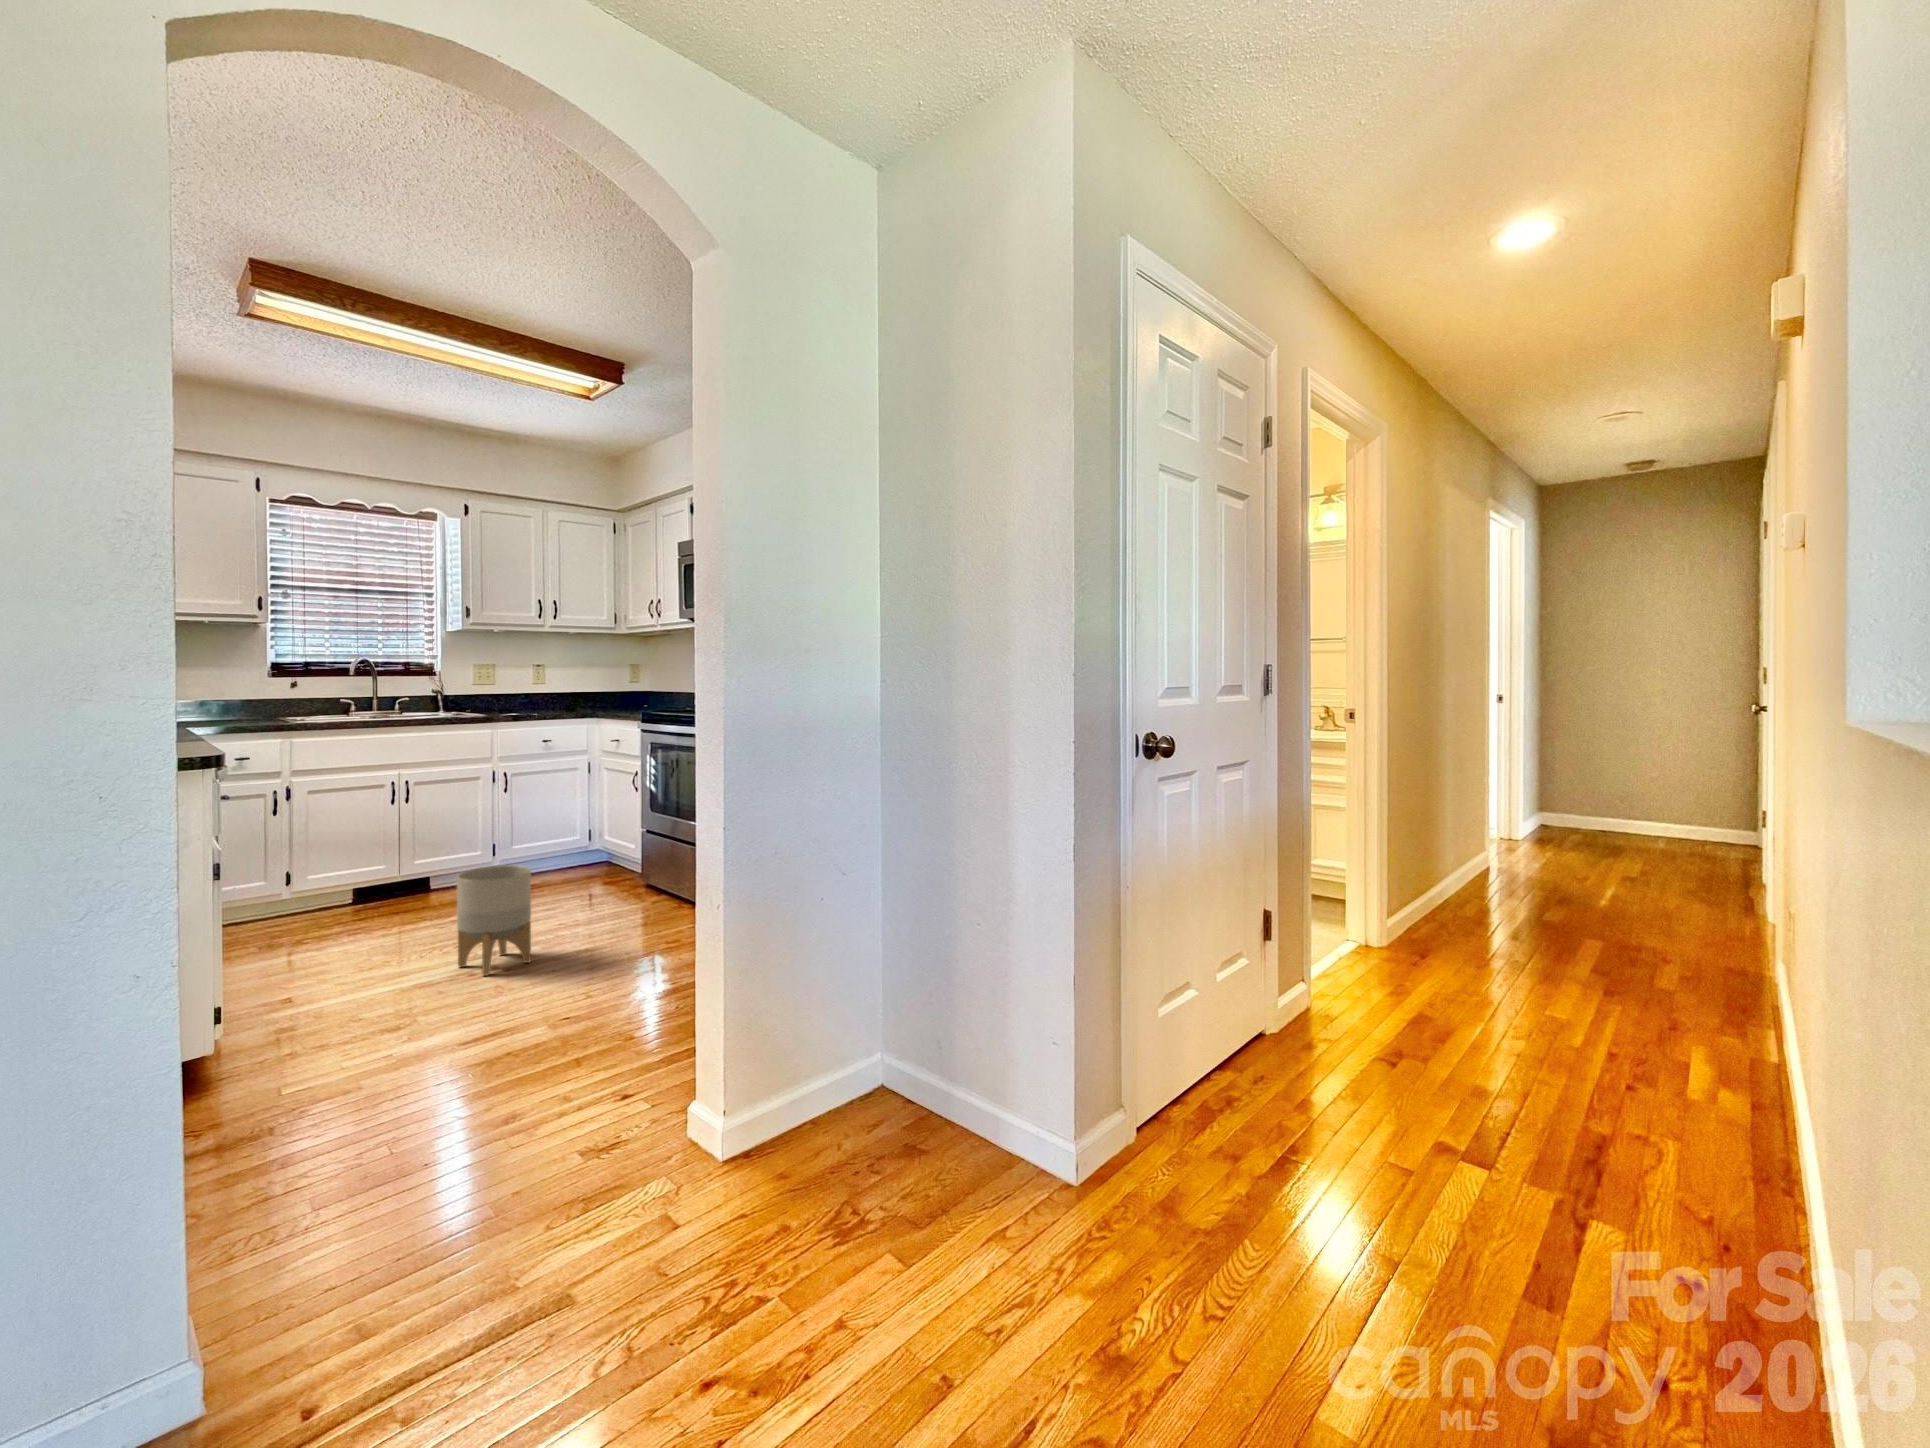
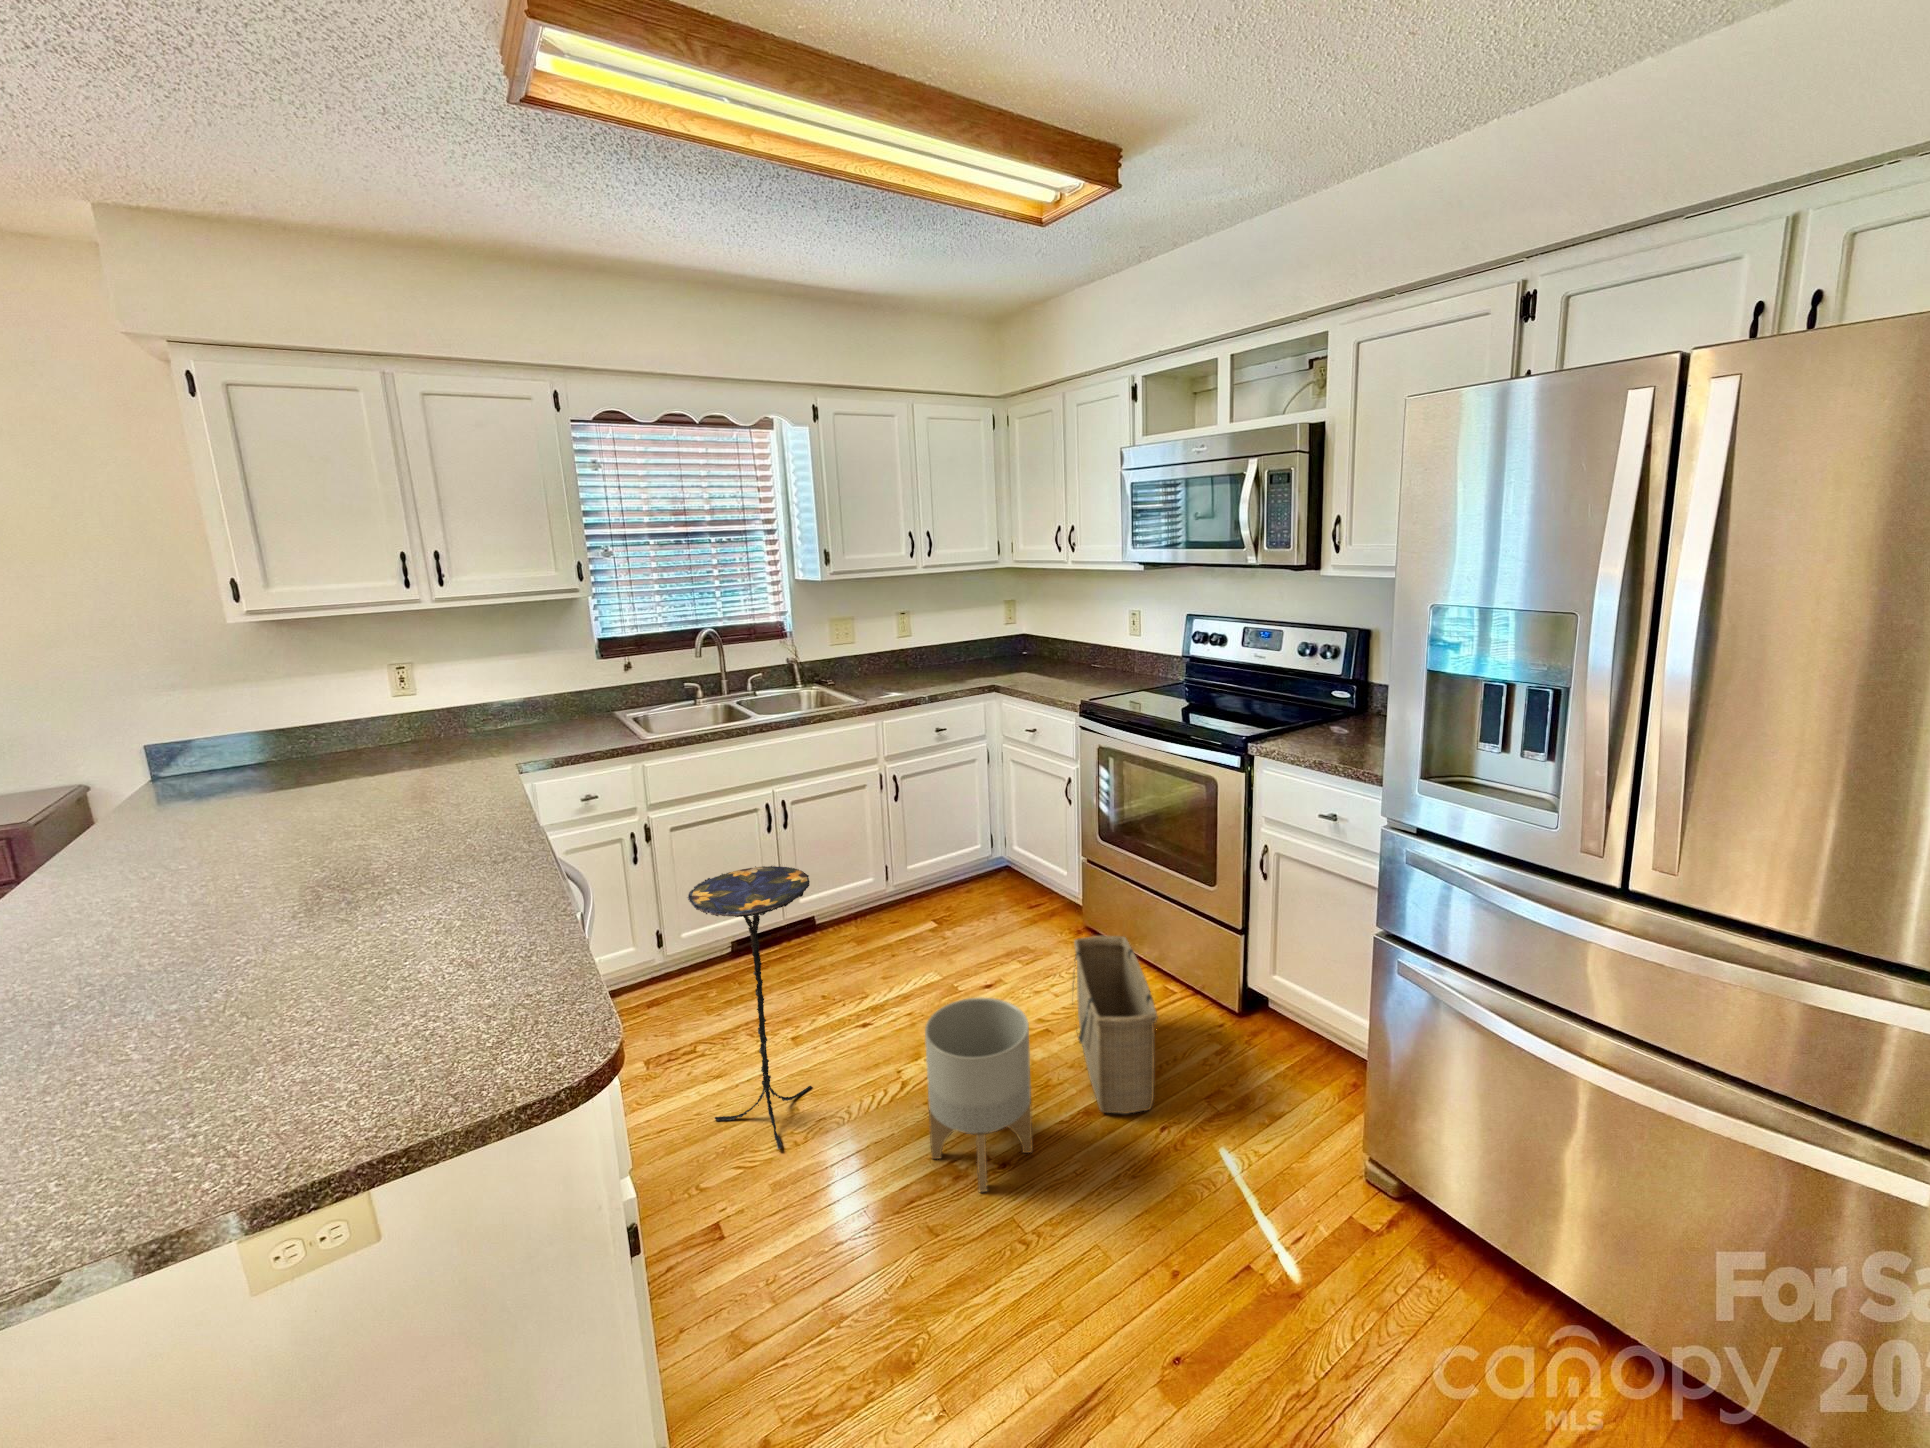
side table: none [302,785,395,968] -> present [688,866,812,1149]
basket: none [583,854,640,948] -> present [1074,936,1158,1114]

